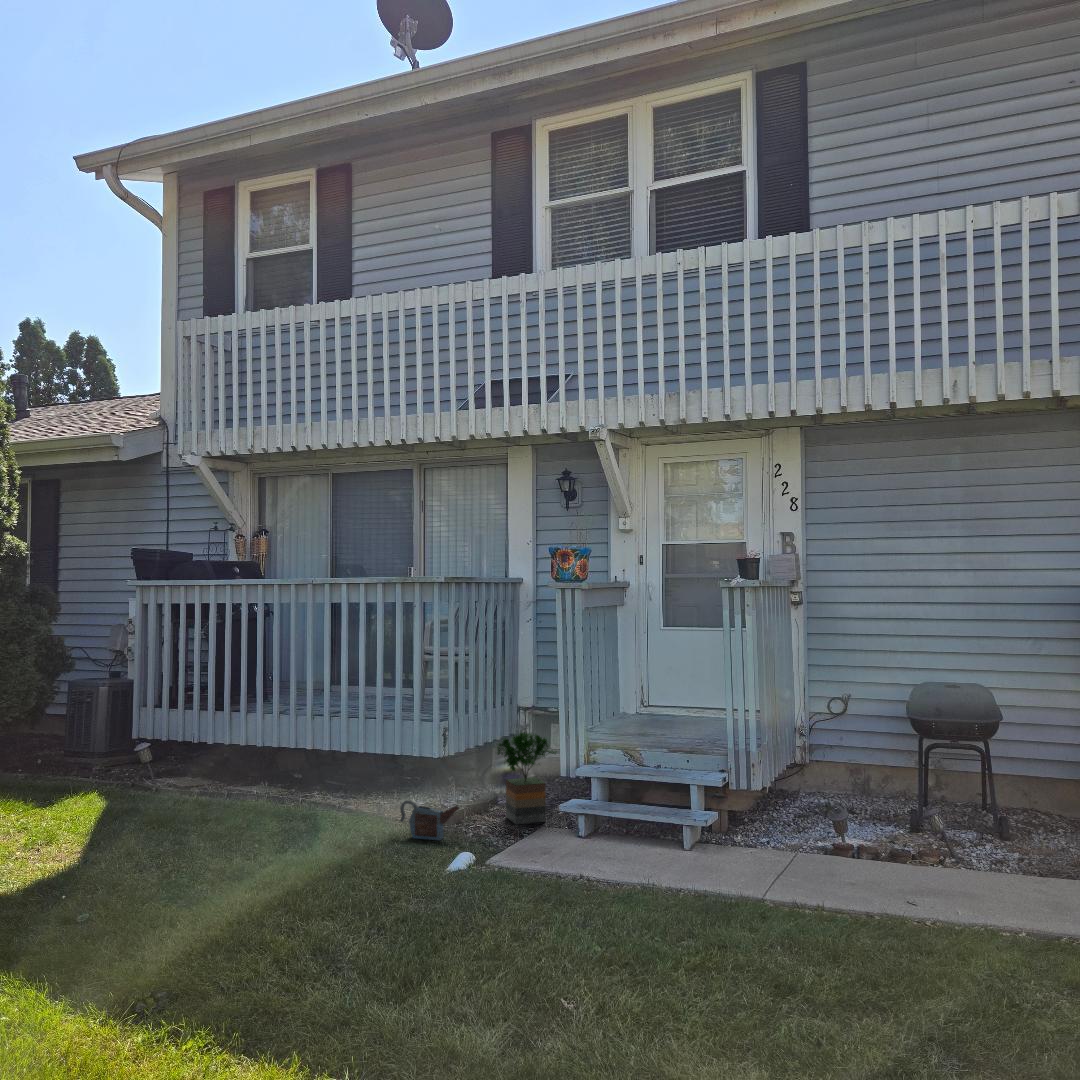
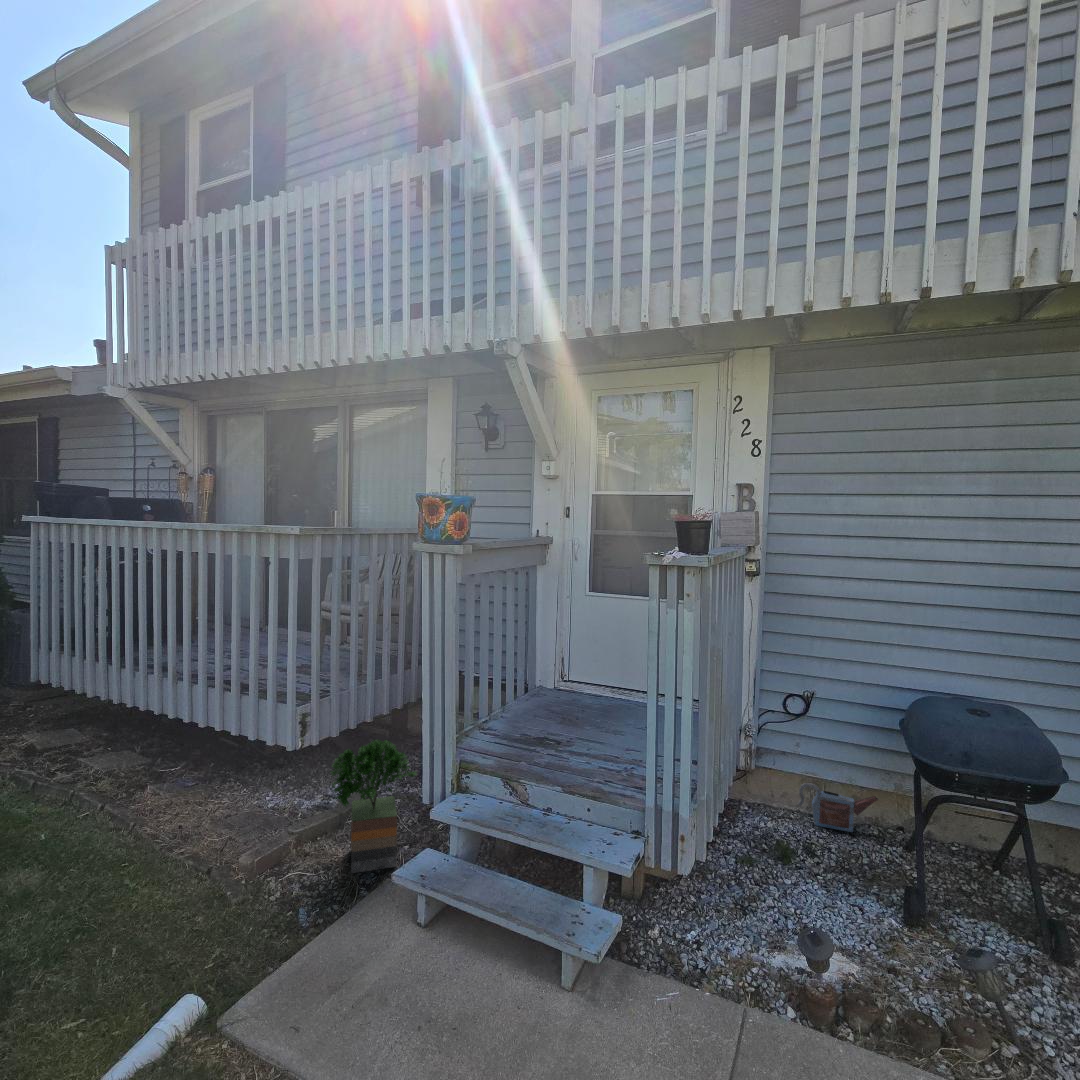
watering can: present [400,800,459,841] -> present [798,783,878,832]

